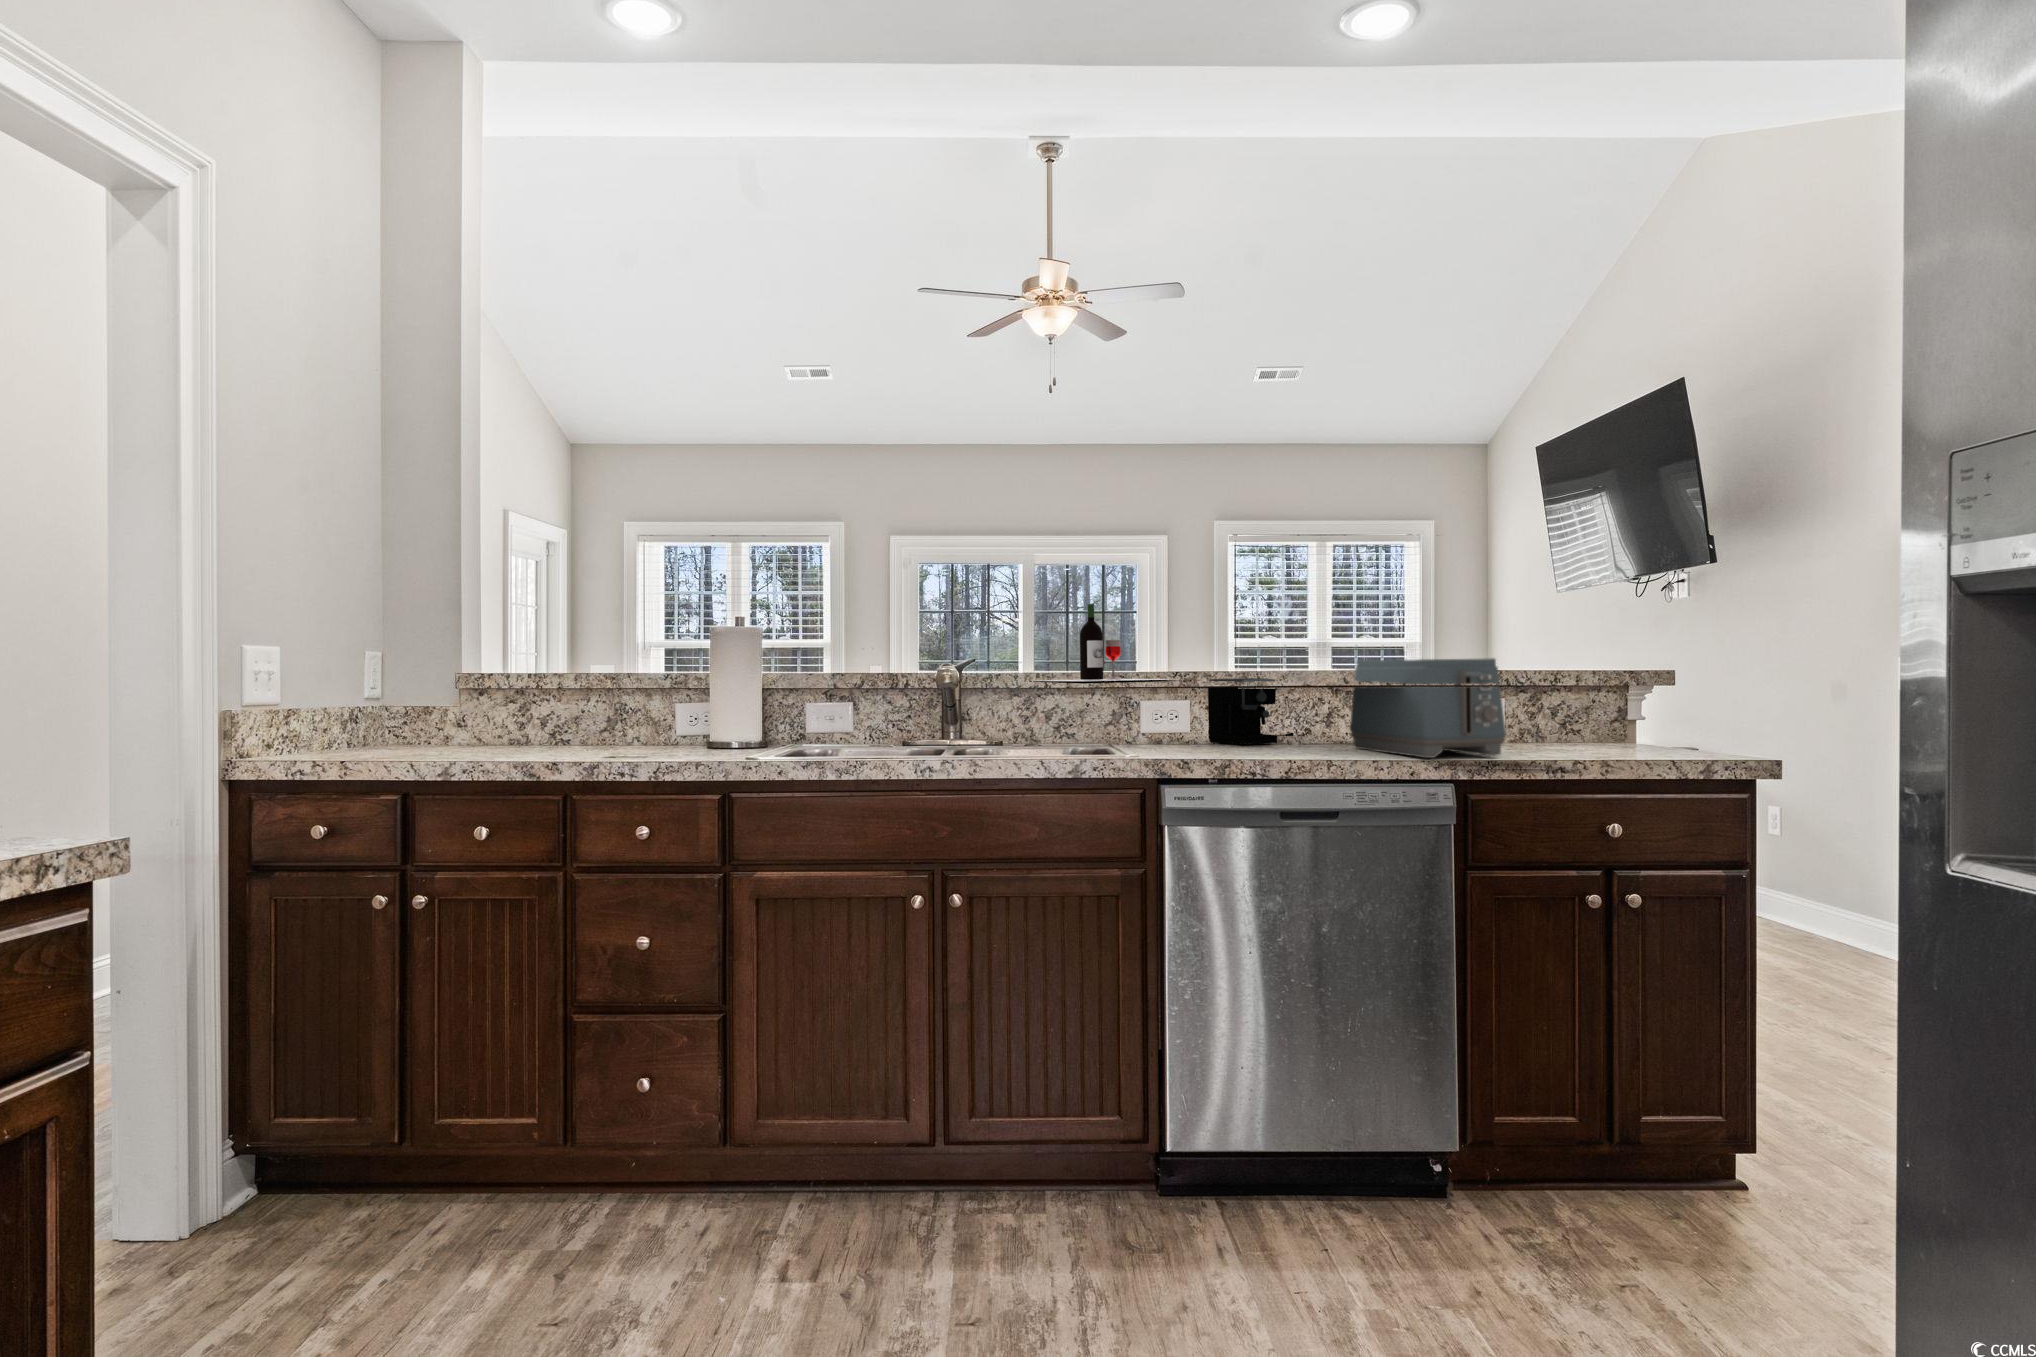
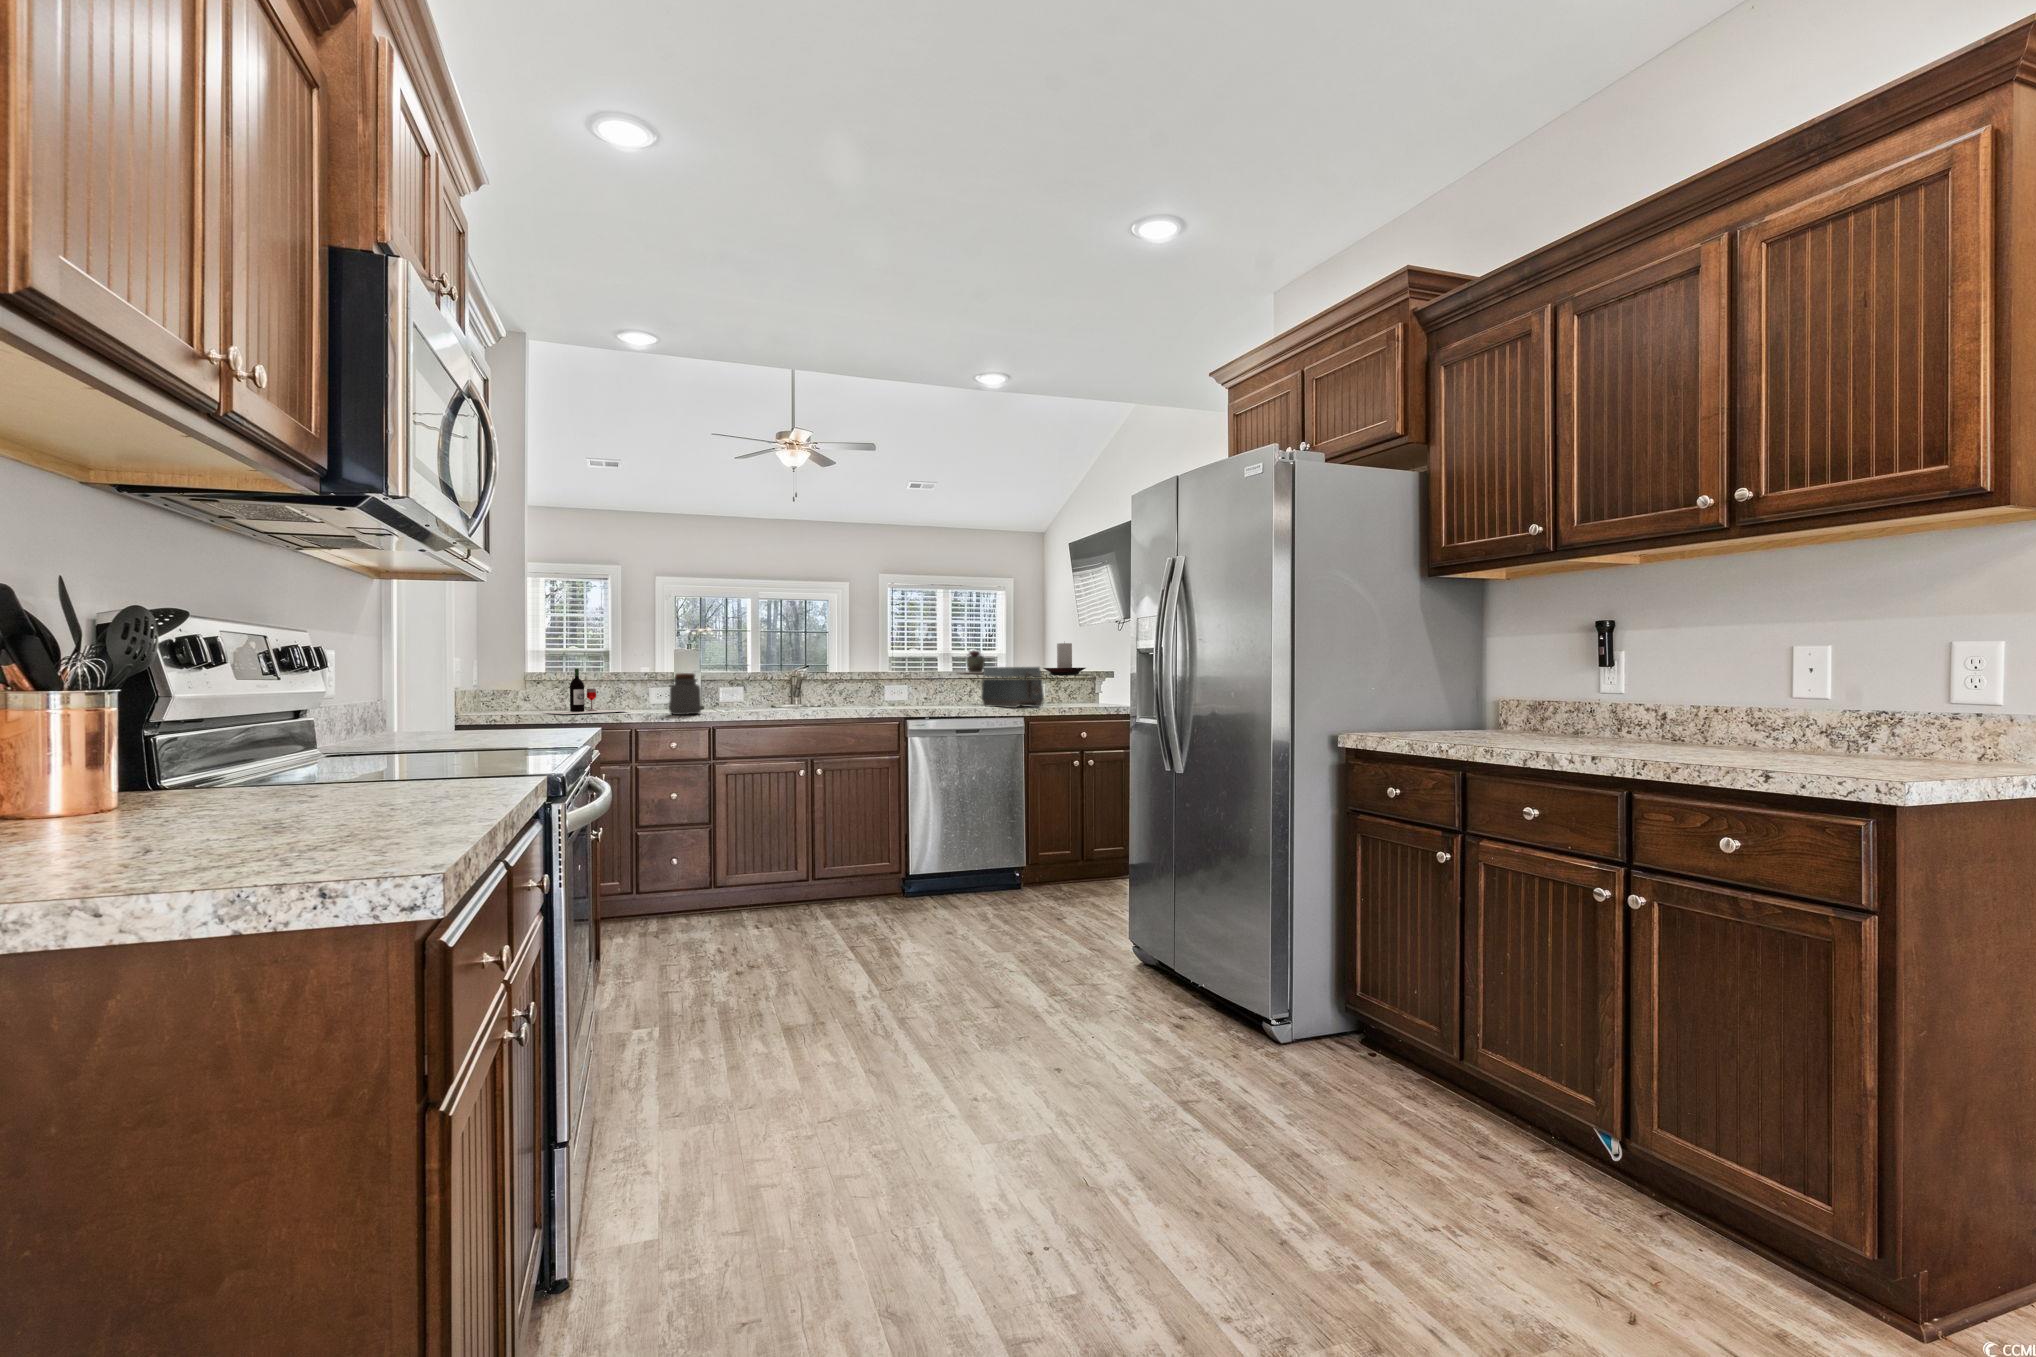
candle holder: none [1498,601,1610,677] -> present [1043,643,1086,675]
wine bottle: present [1040,604,1162,681] -> present [542,668,623,714]
succulent plant: none [1304,625,1394,675] -> present [958,650,985,674]
jar: none [638,675,707,765] -> present [669,673,702,715]
coffee maker: present [1208,678,1293,744] -> none [917,675,954,705]

